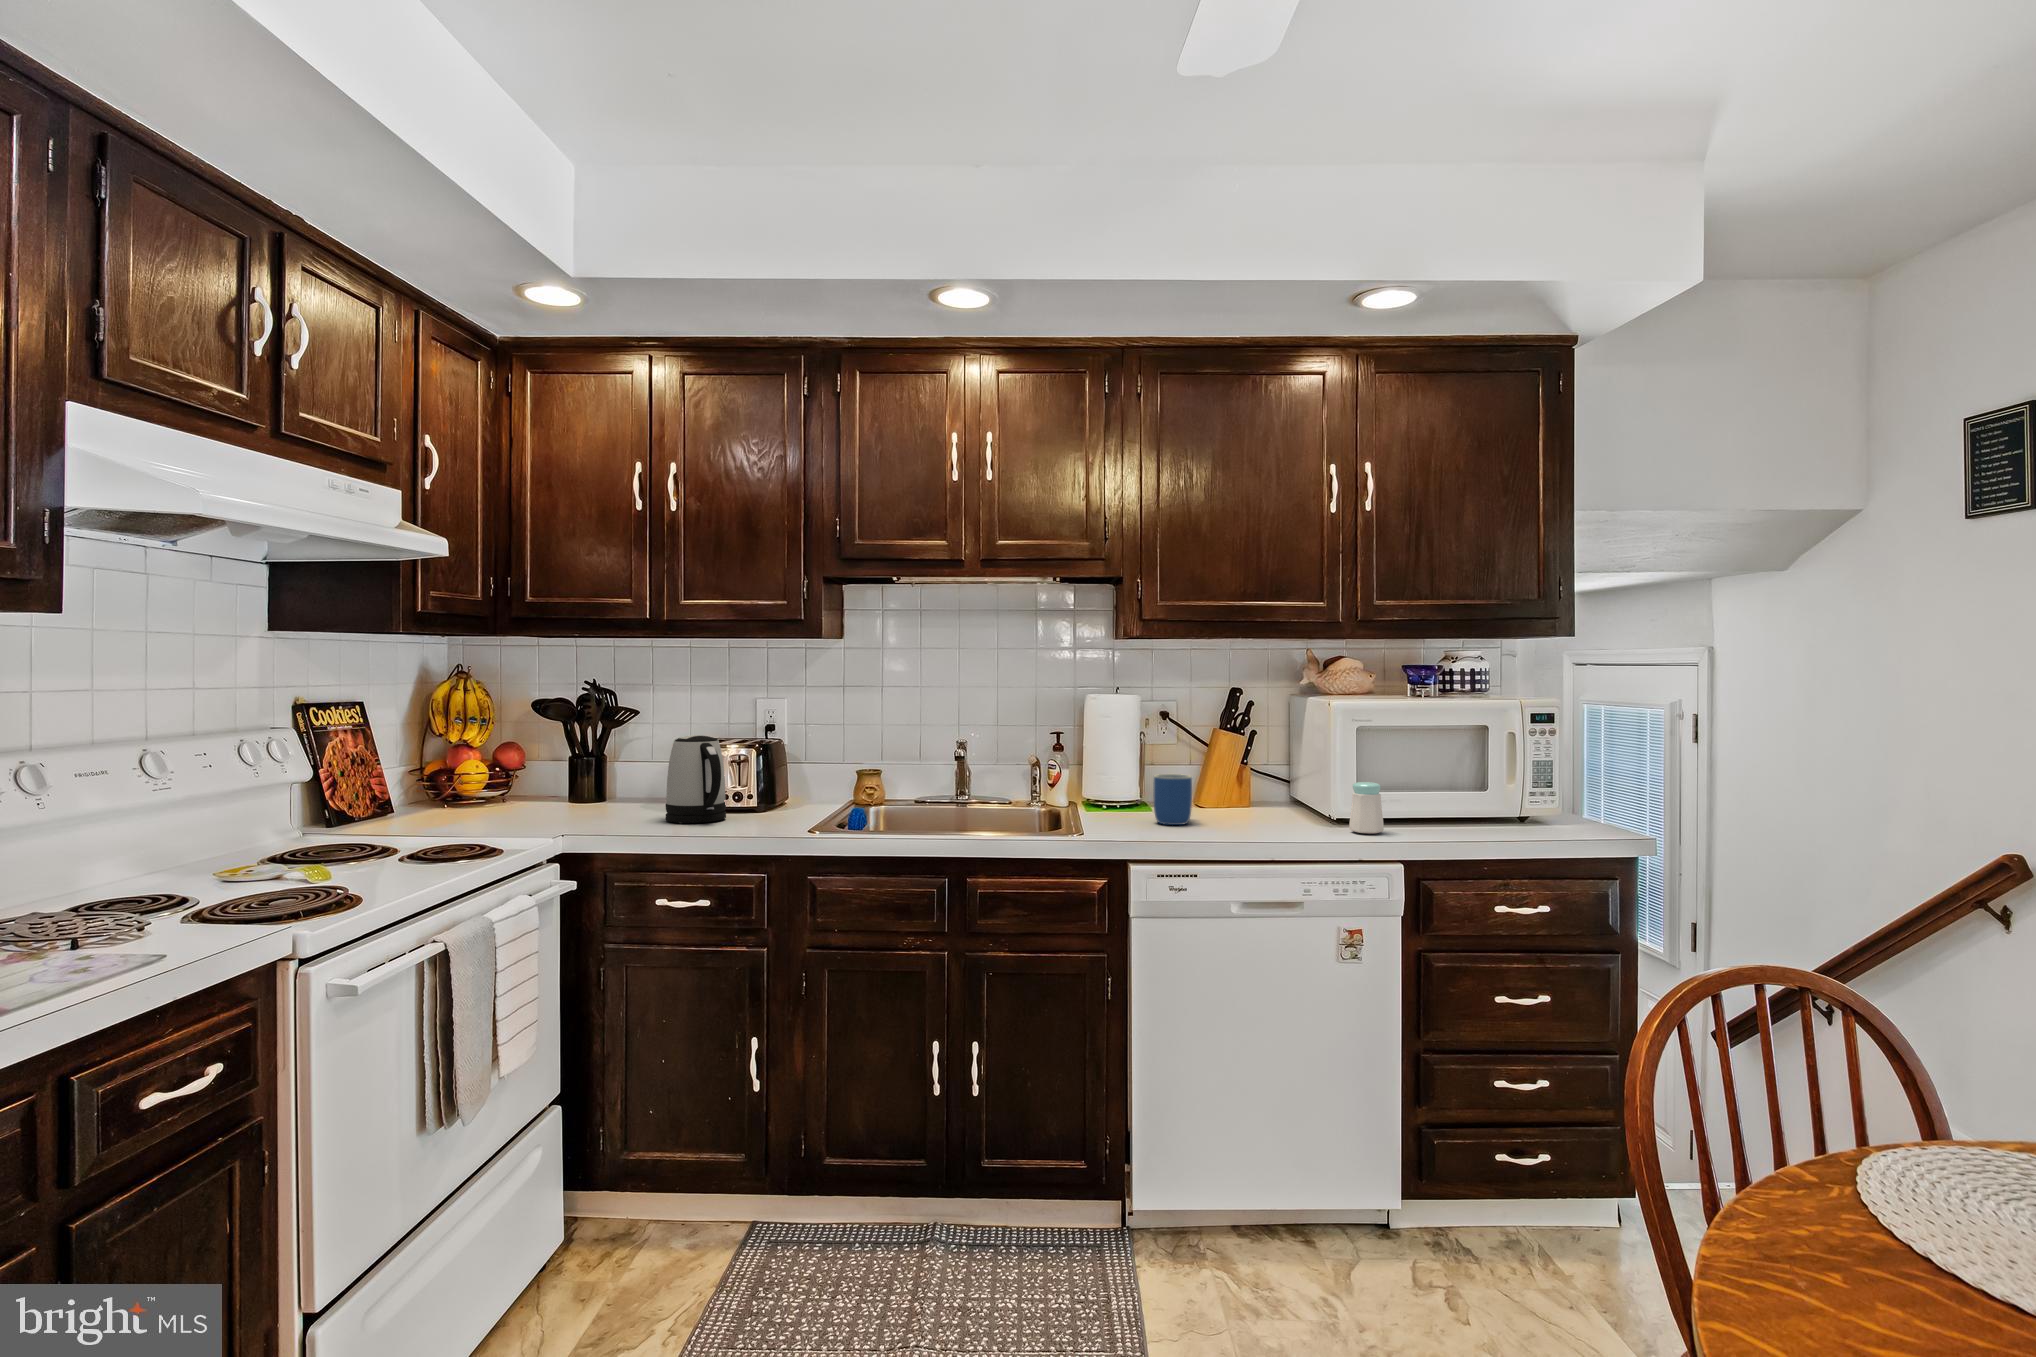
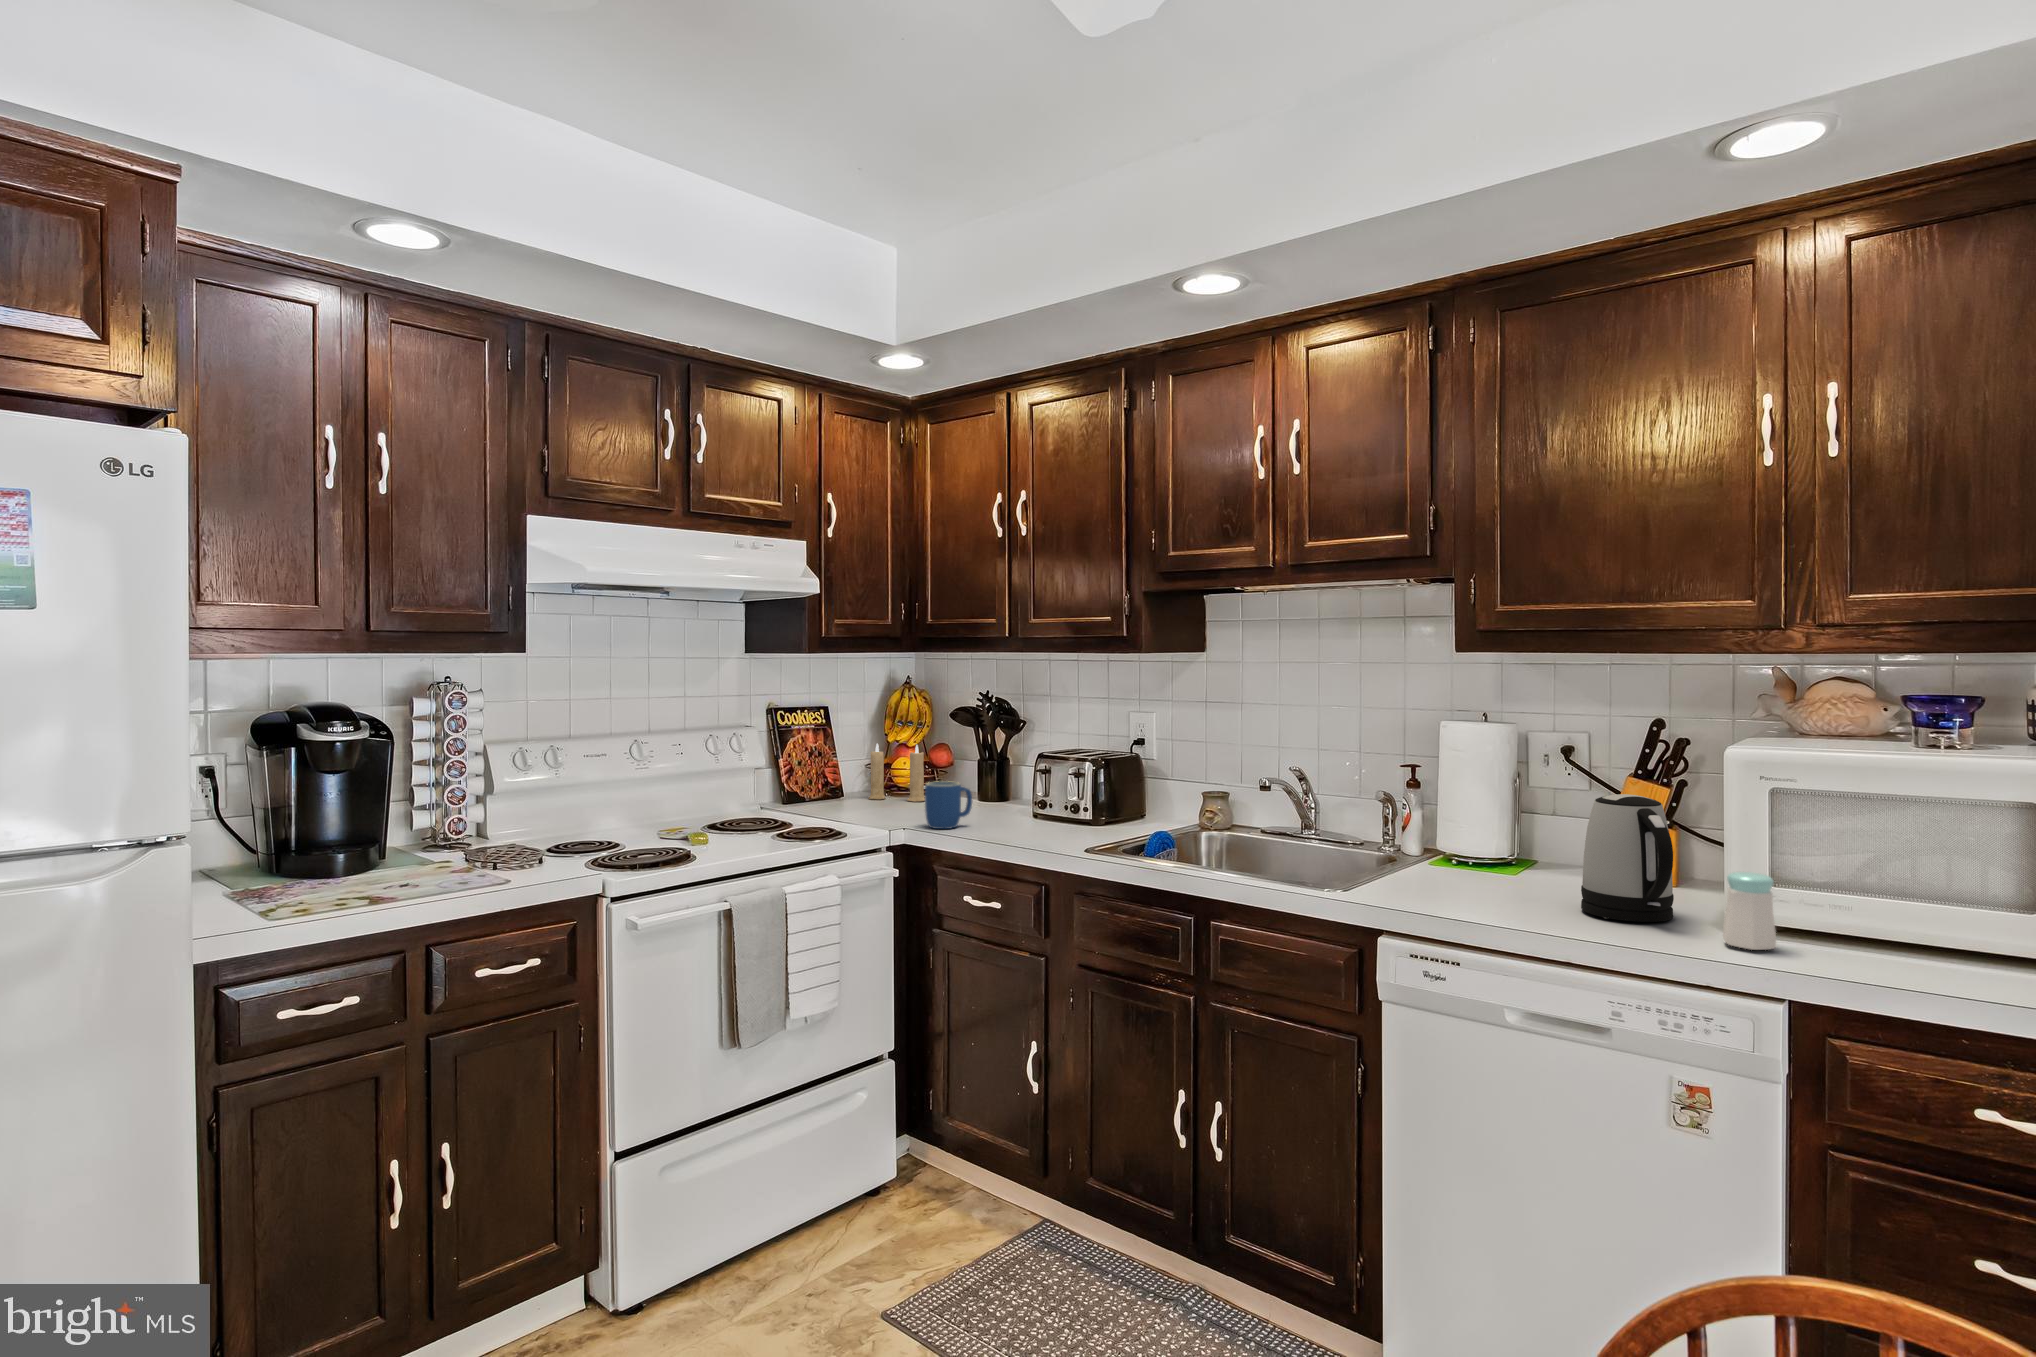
kettle: present [665,735,726,823] -> present [1581,794,1674,922]
candle: none [416,742,498,812] -> present [868,744,925,802]
mug: present [1153,774,1192,825] -> present [925,781,972,829]

